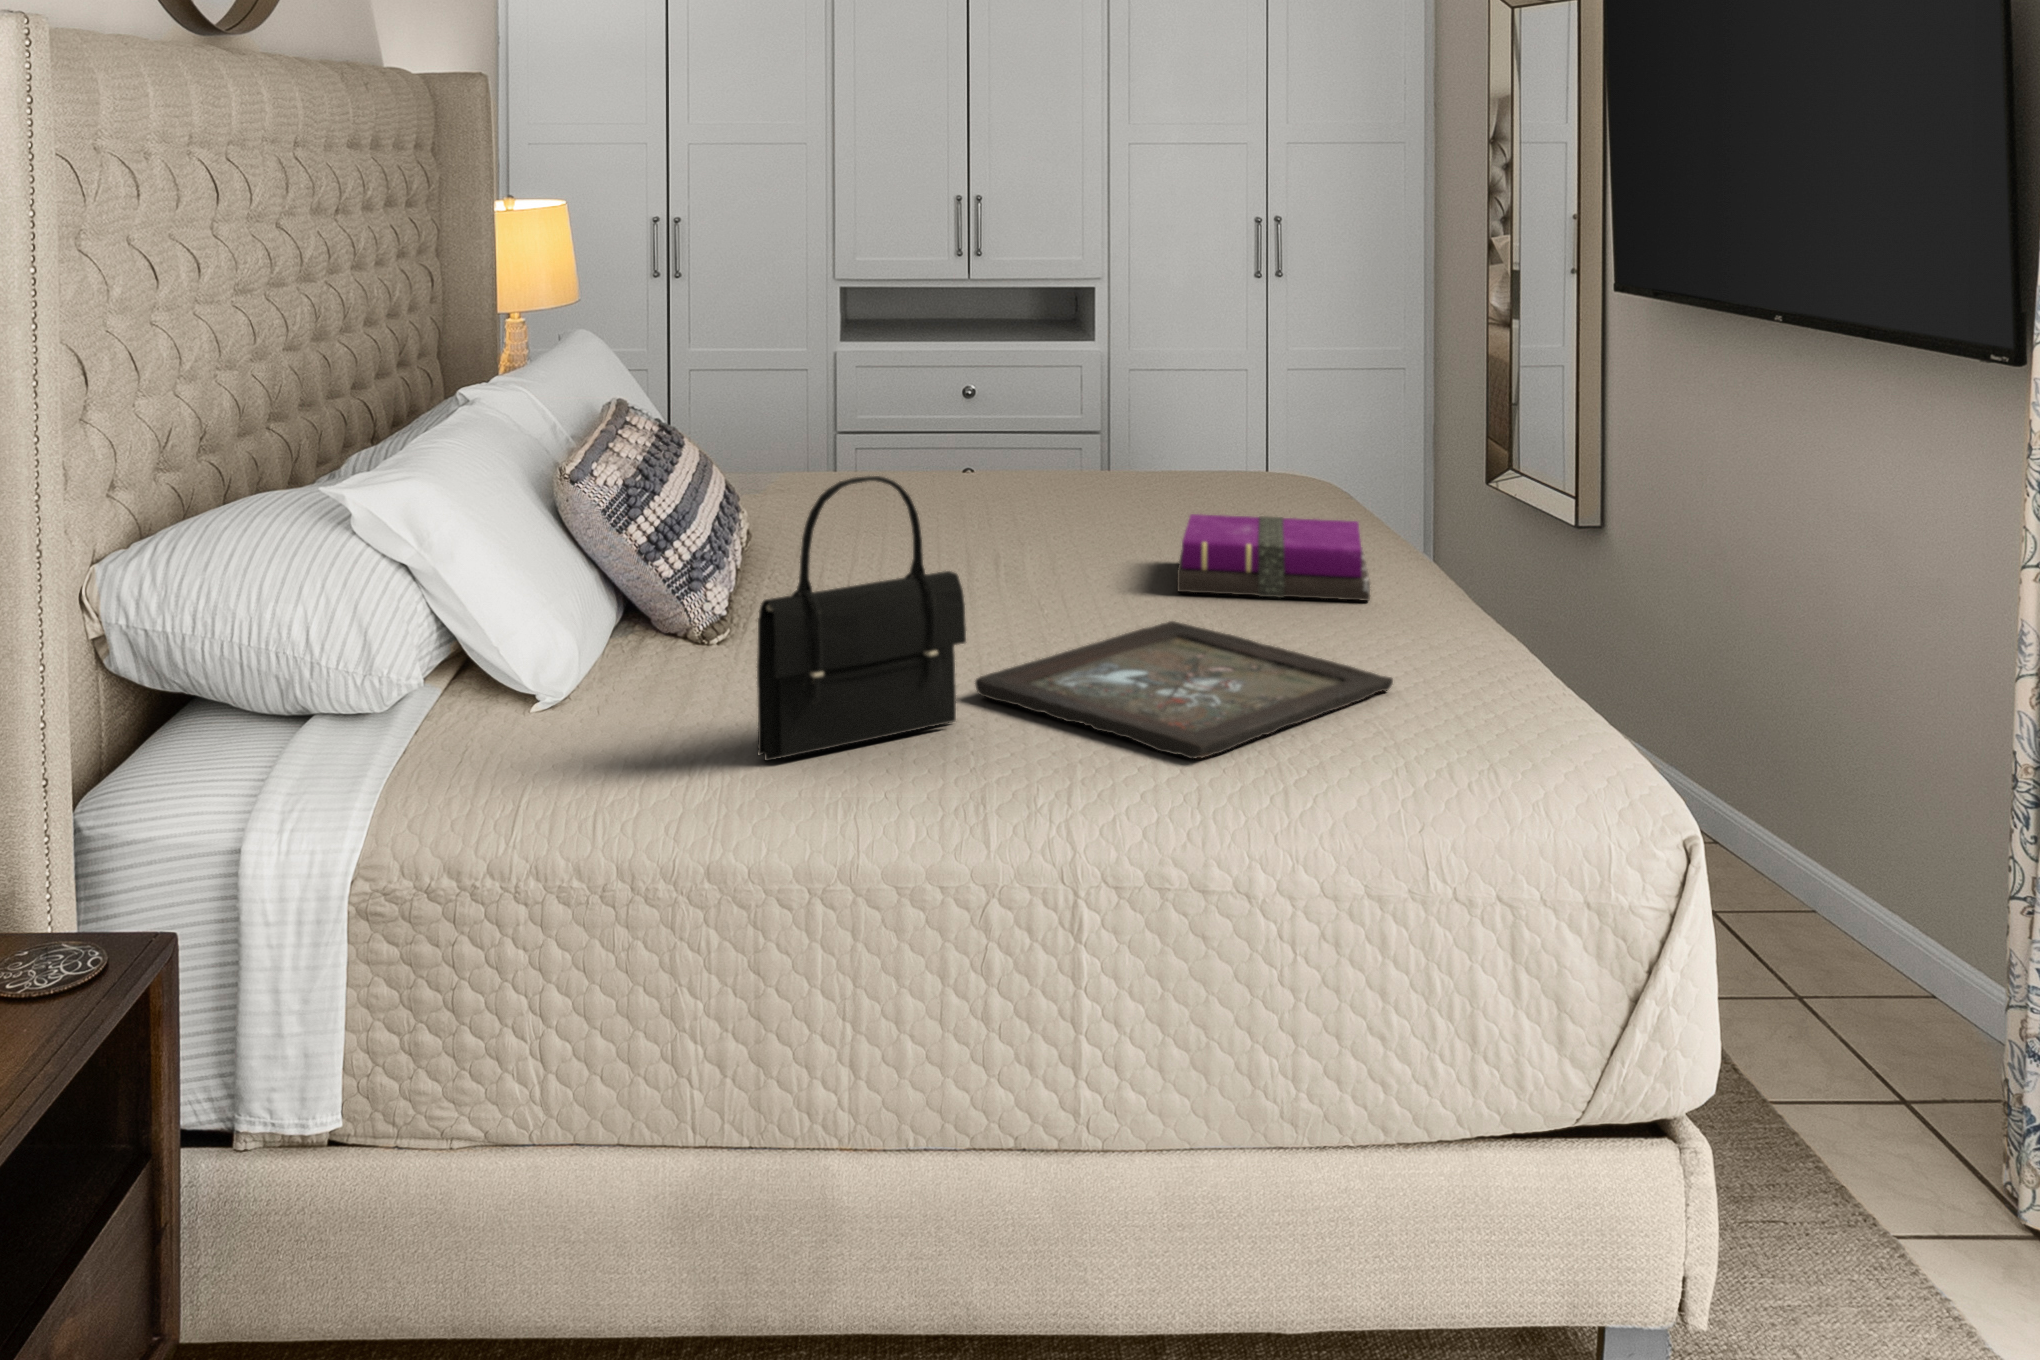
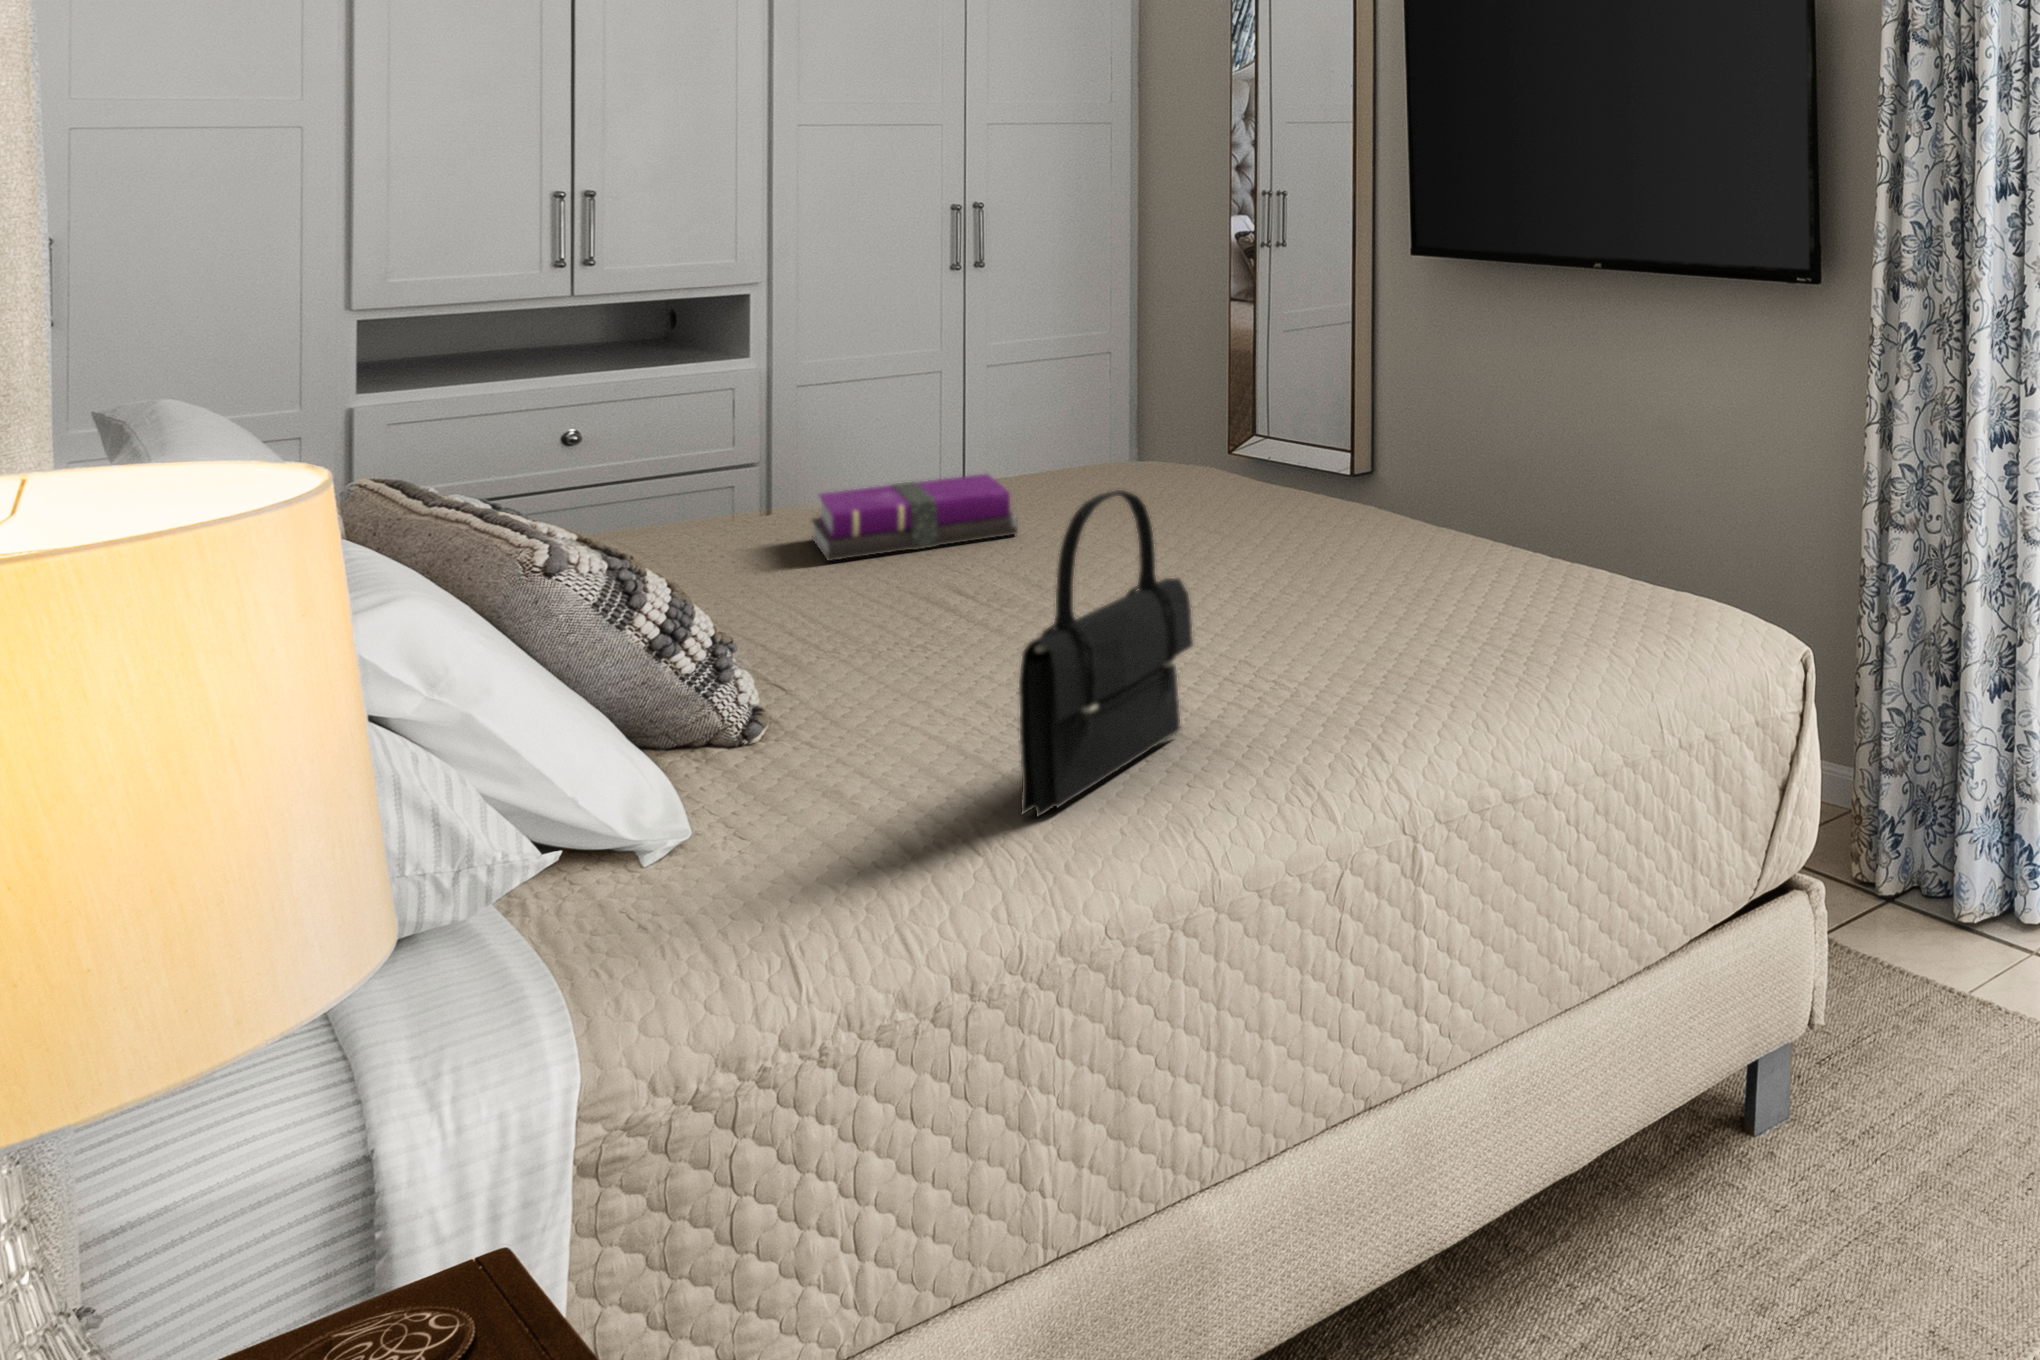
notebook: present [1177,514,1370,601] -> present [812,474,1018,561]
tray: present [975,621,1393,759] -> none [1158,597,1507,704]

